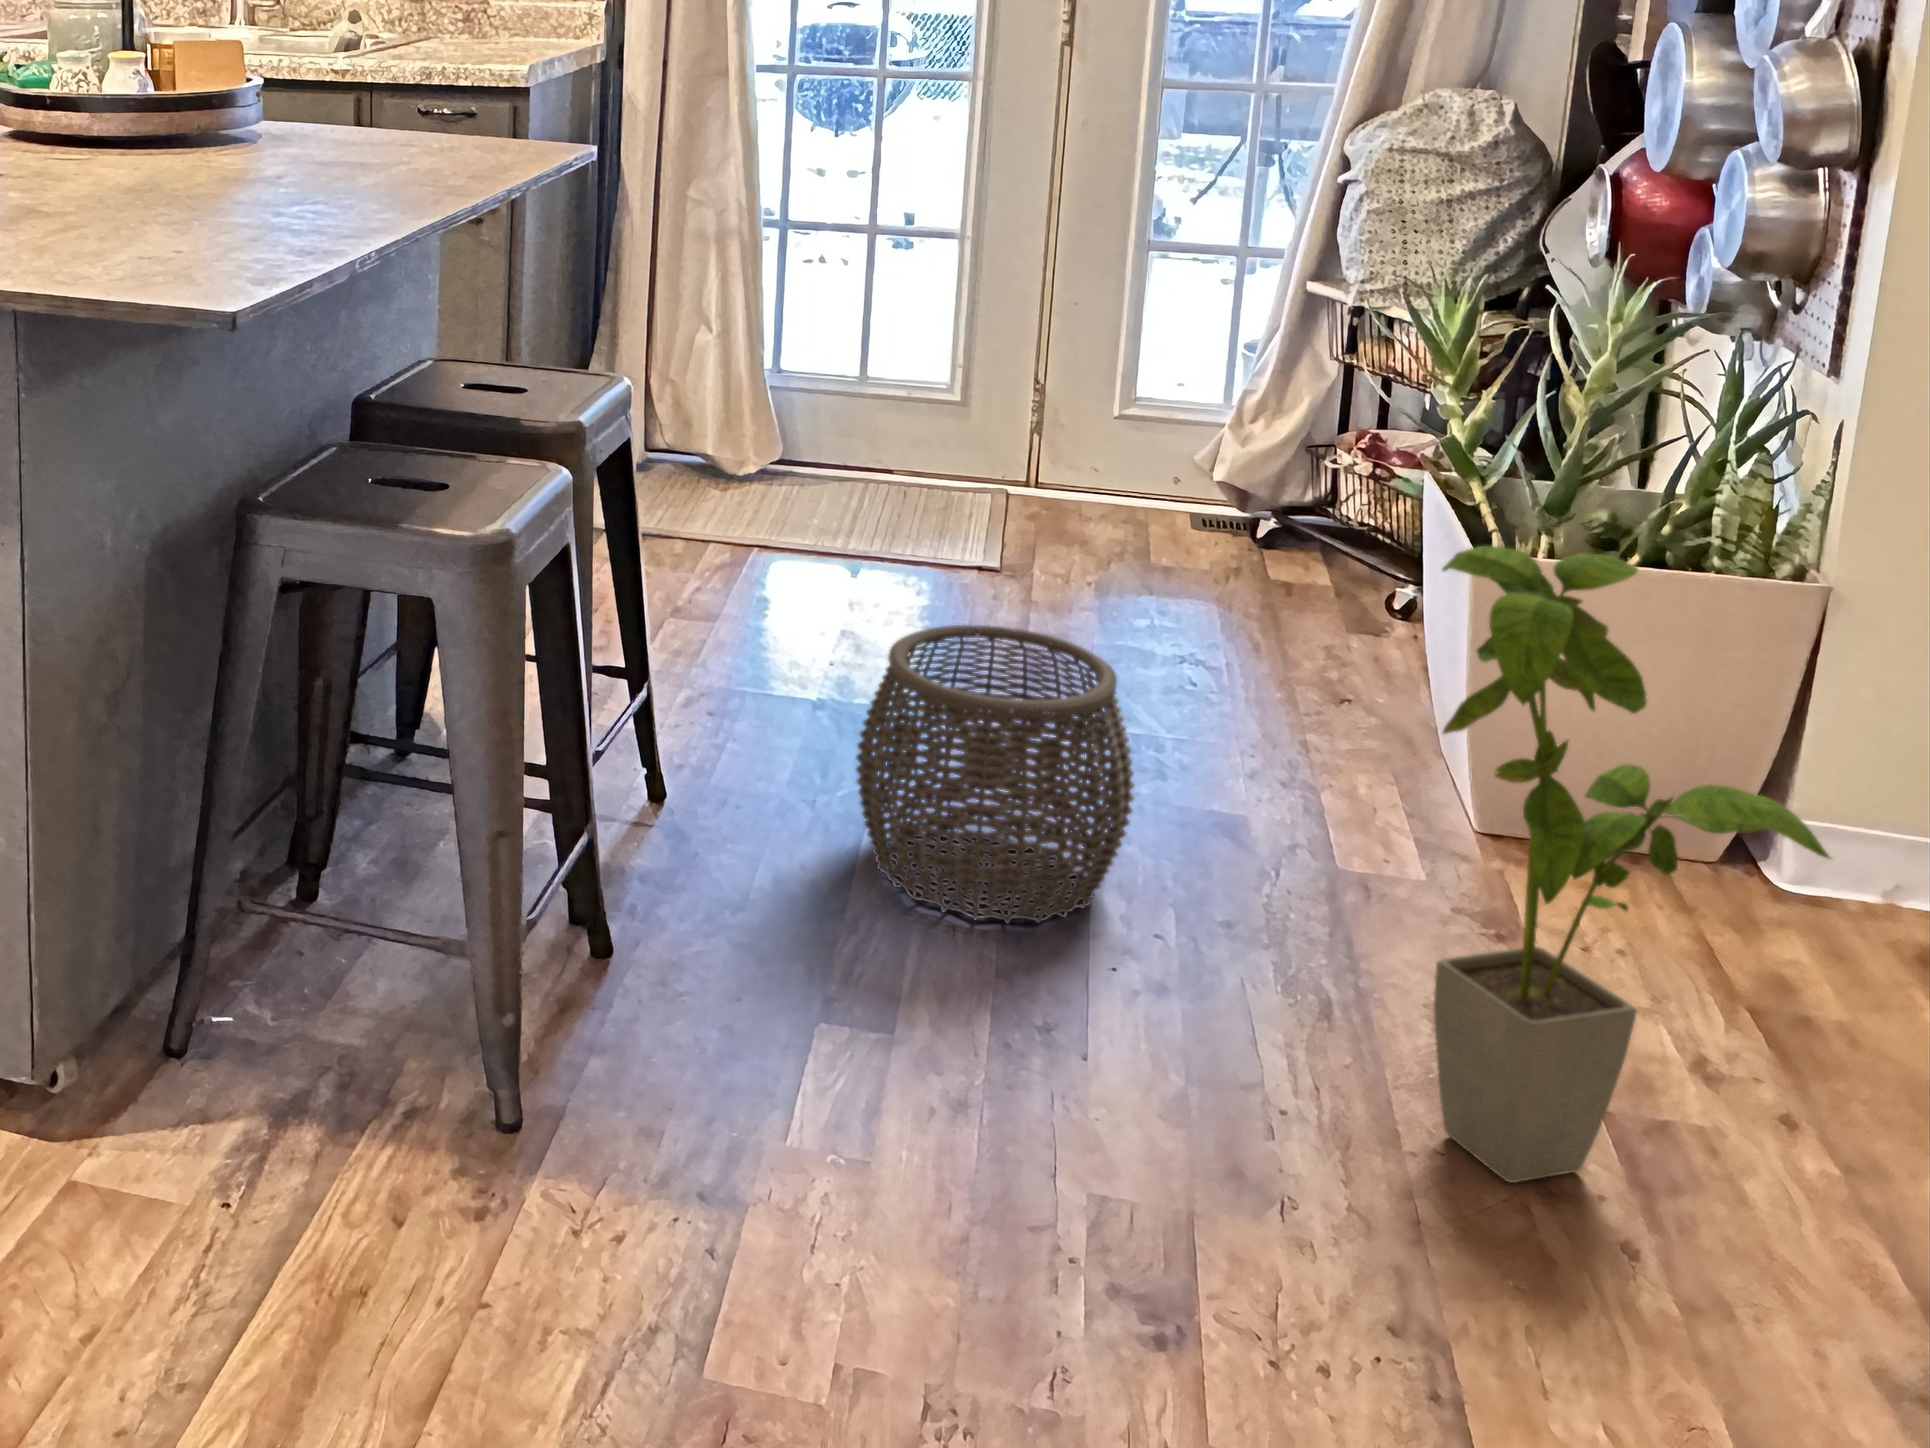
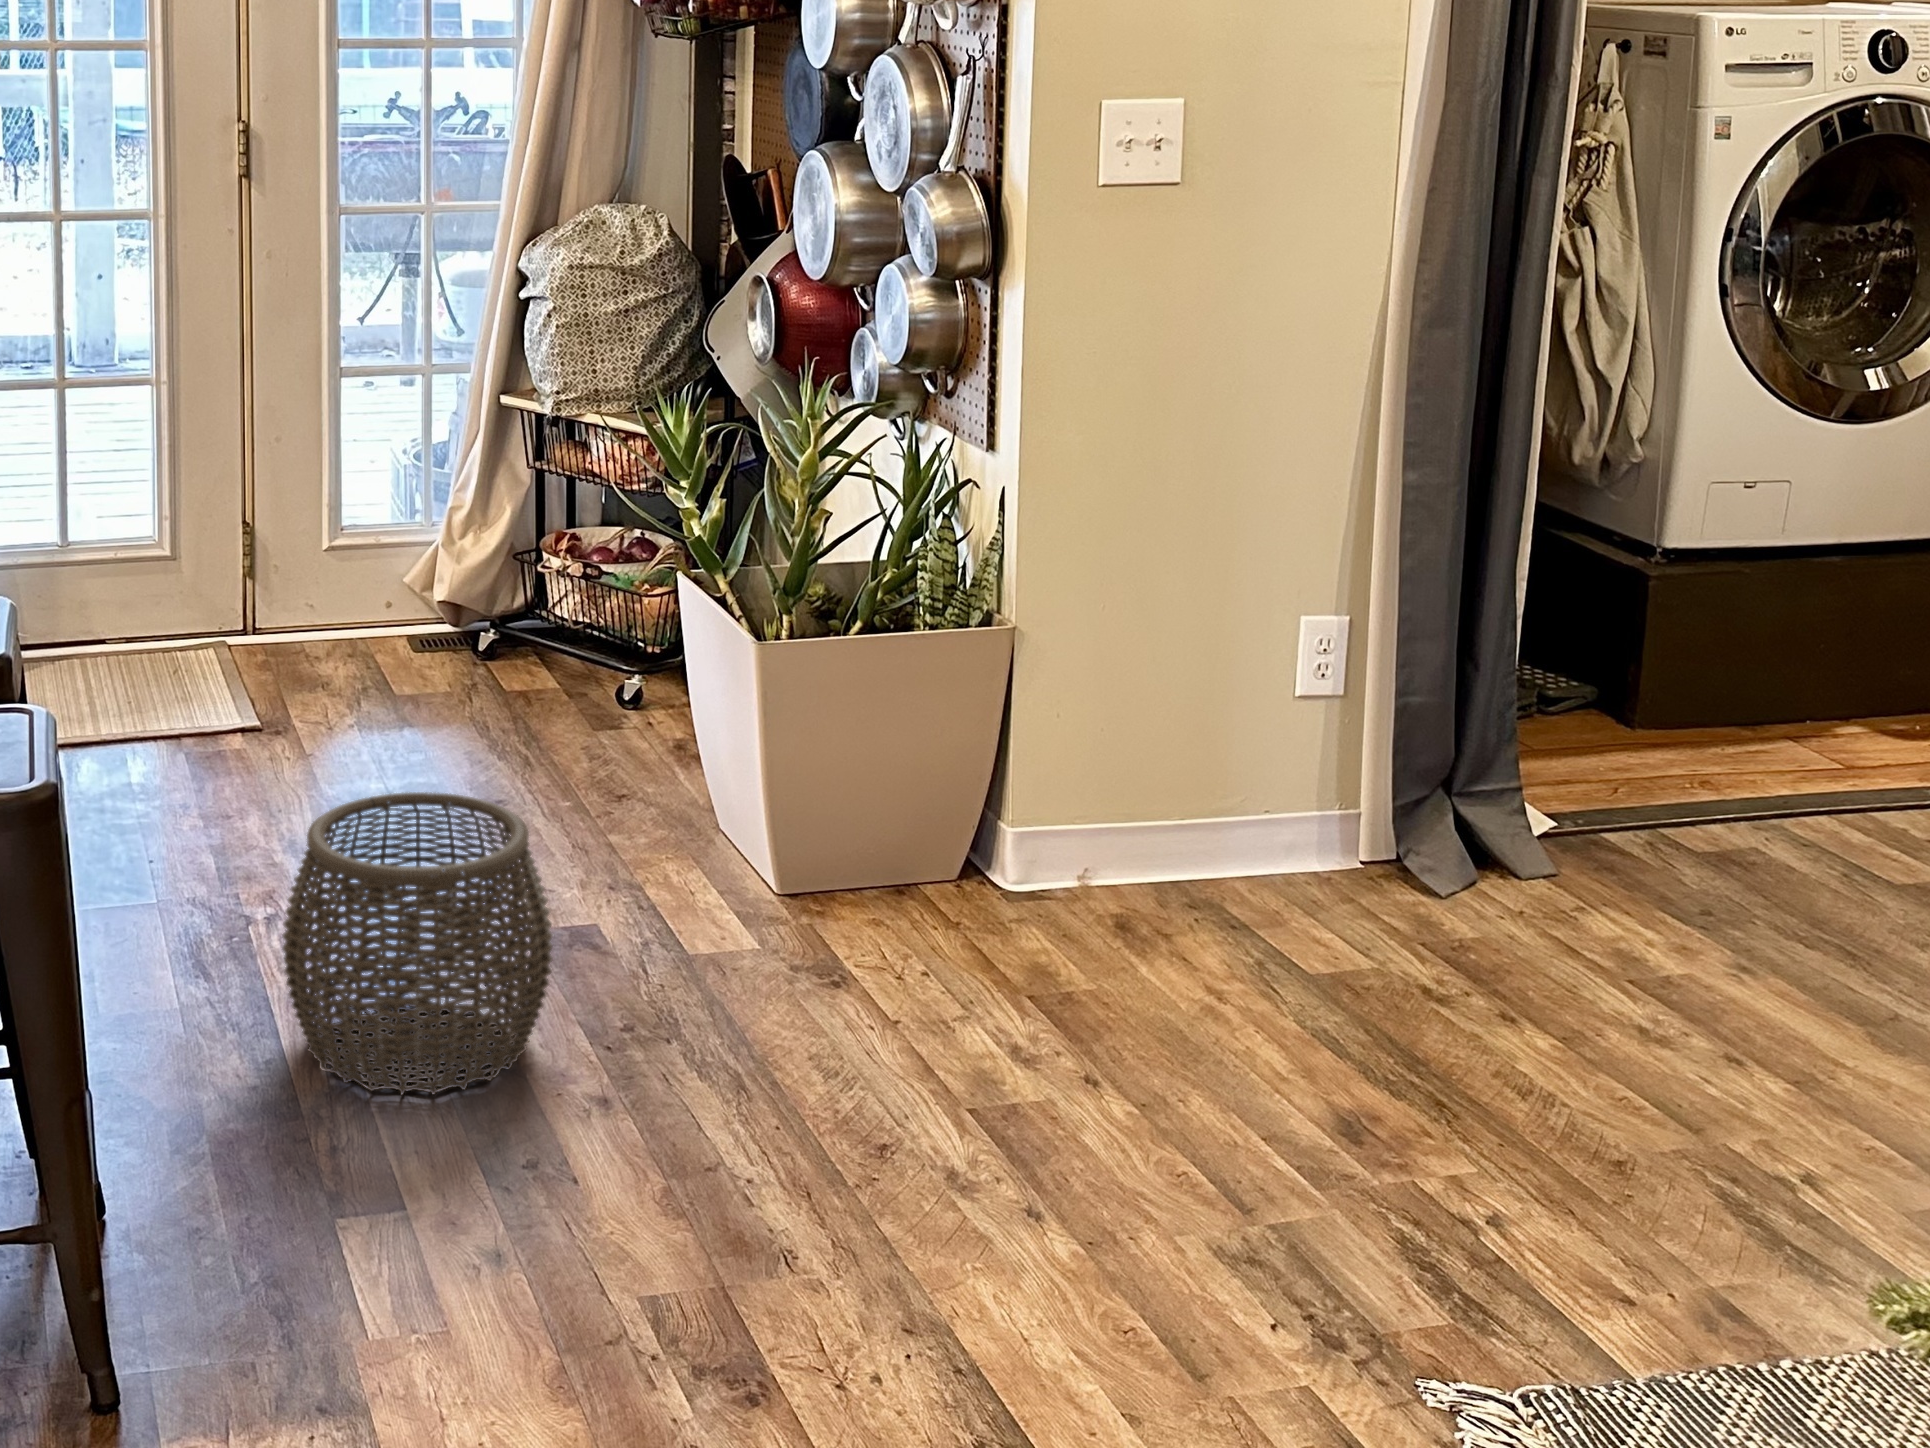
house plant: present [1434,546,1830,1183] -> none [860,633,1177,1196]

